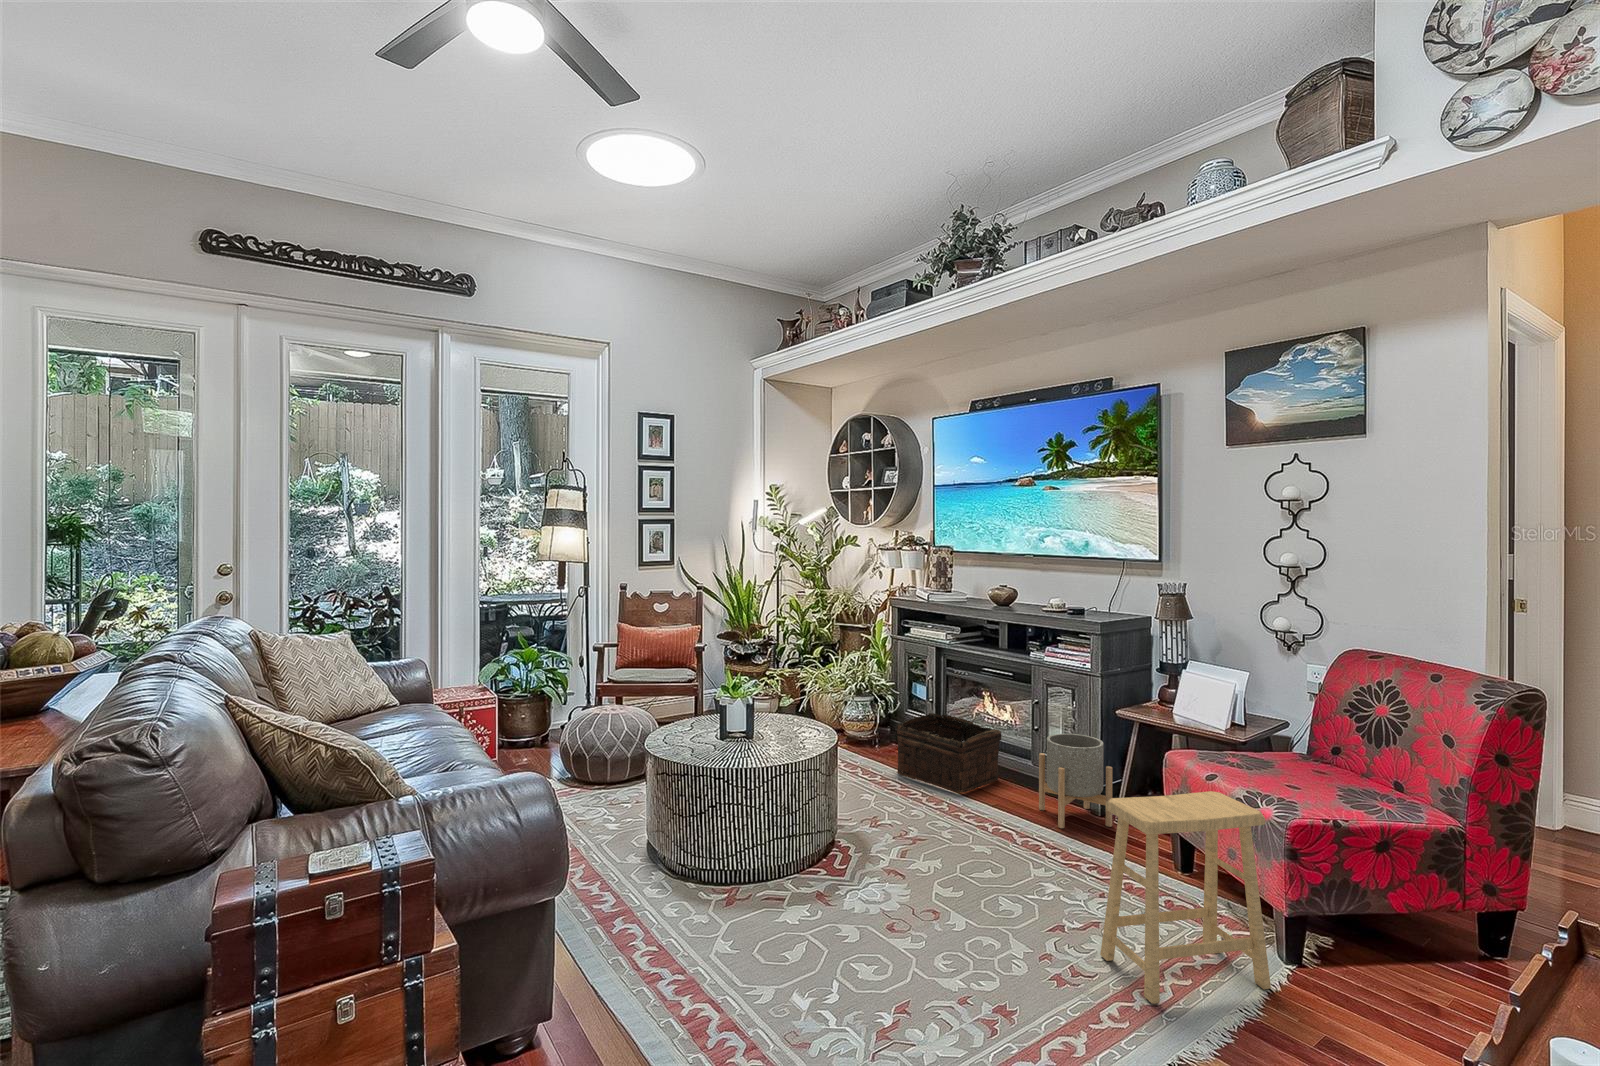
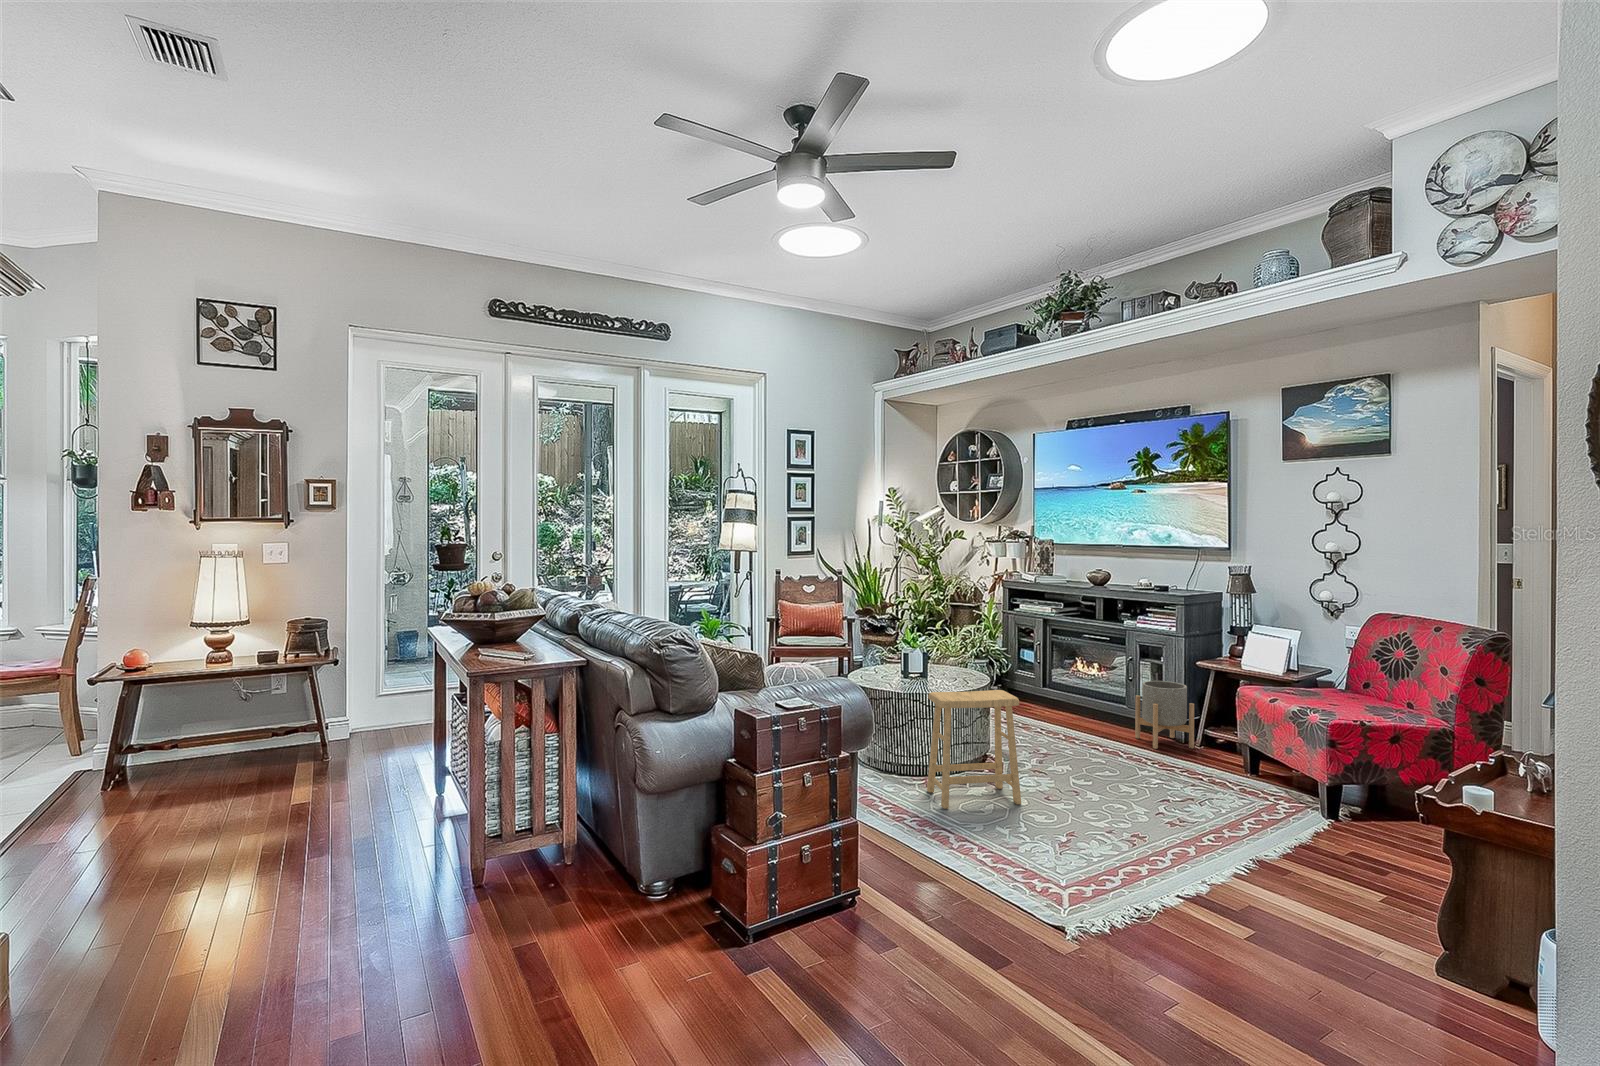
basket: present [897,713,1002,793] -> none [1017,669,1101,728]
footstool: present [1100,791,1271,1004] -> present [927,690,1021,809]

